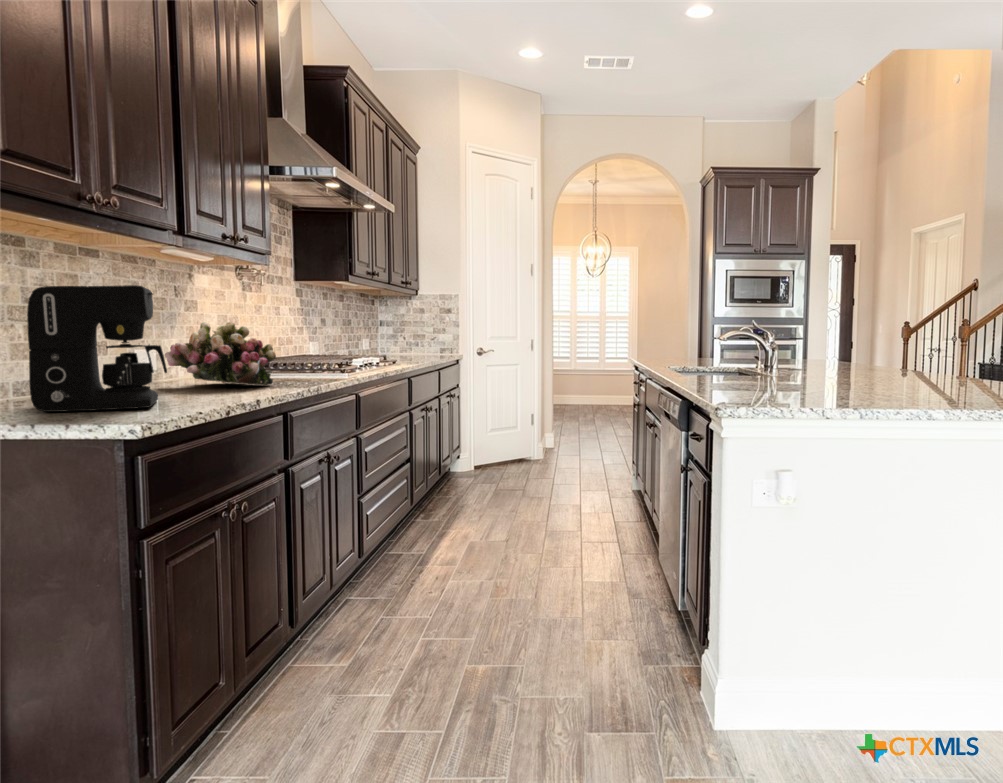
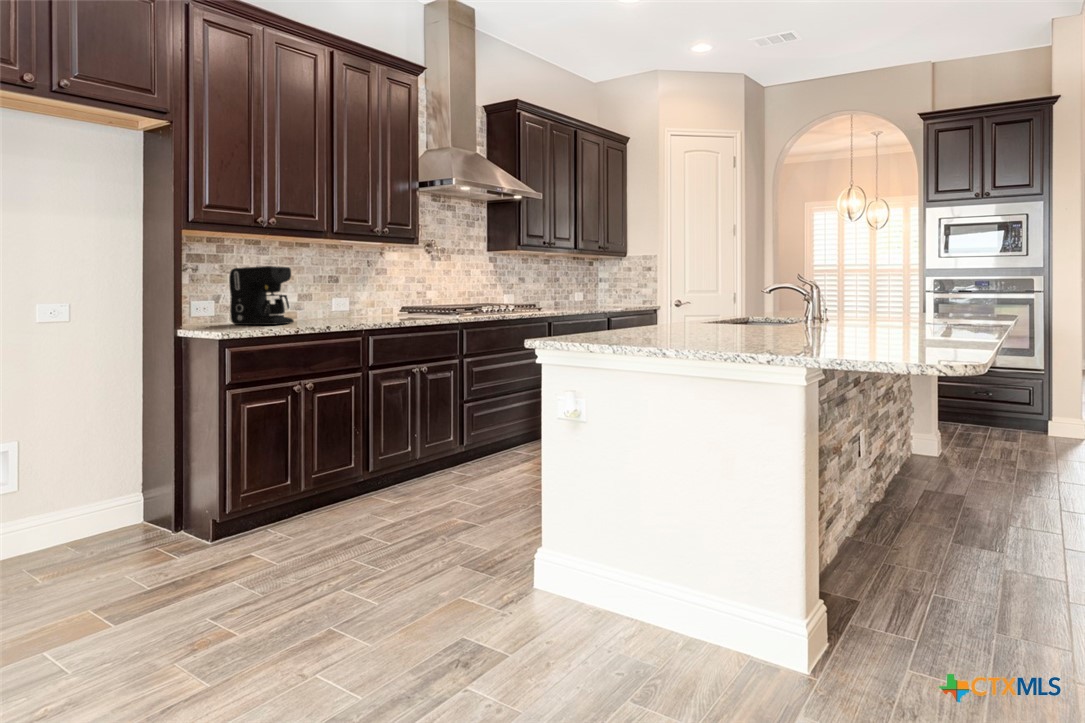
flower arrangement: present [165,322,276,385] -> none [326,283,388,319]

